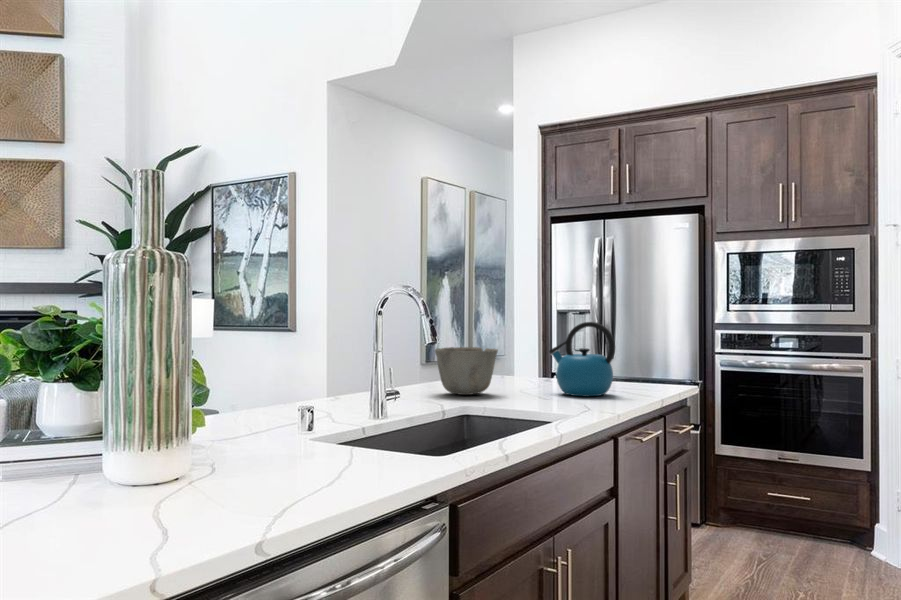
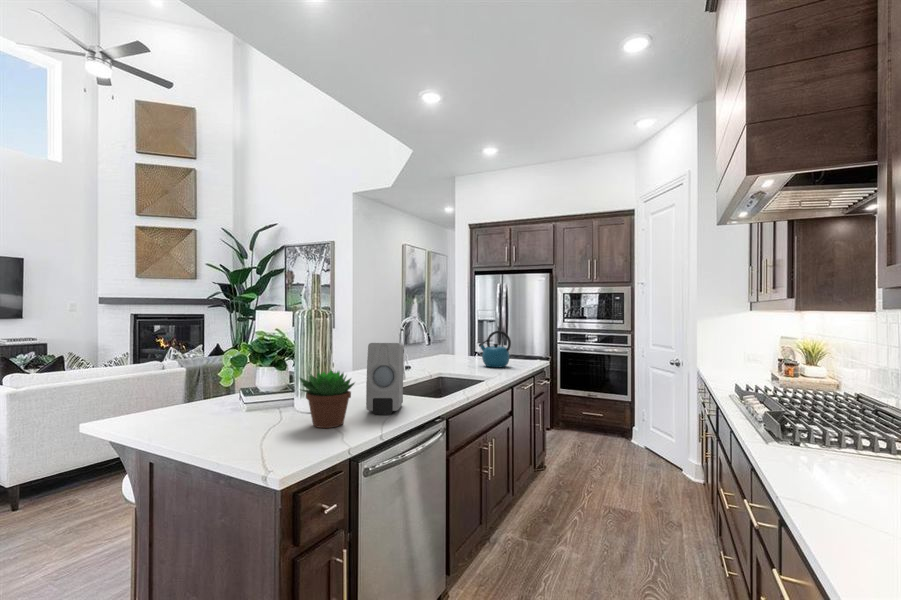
soap dispenser: none [257,327,355,491] -> present [366,343,404,415]
ceramic bowl: present [435,347,498,395] -> none [423,343,454,367]
succulent plant: none [80,383,215,523] -> present [300,370,354,428]

